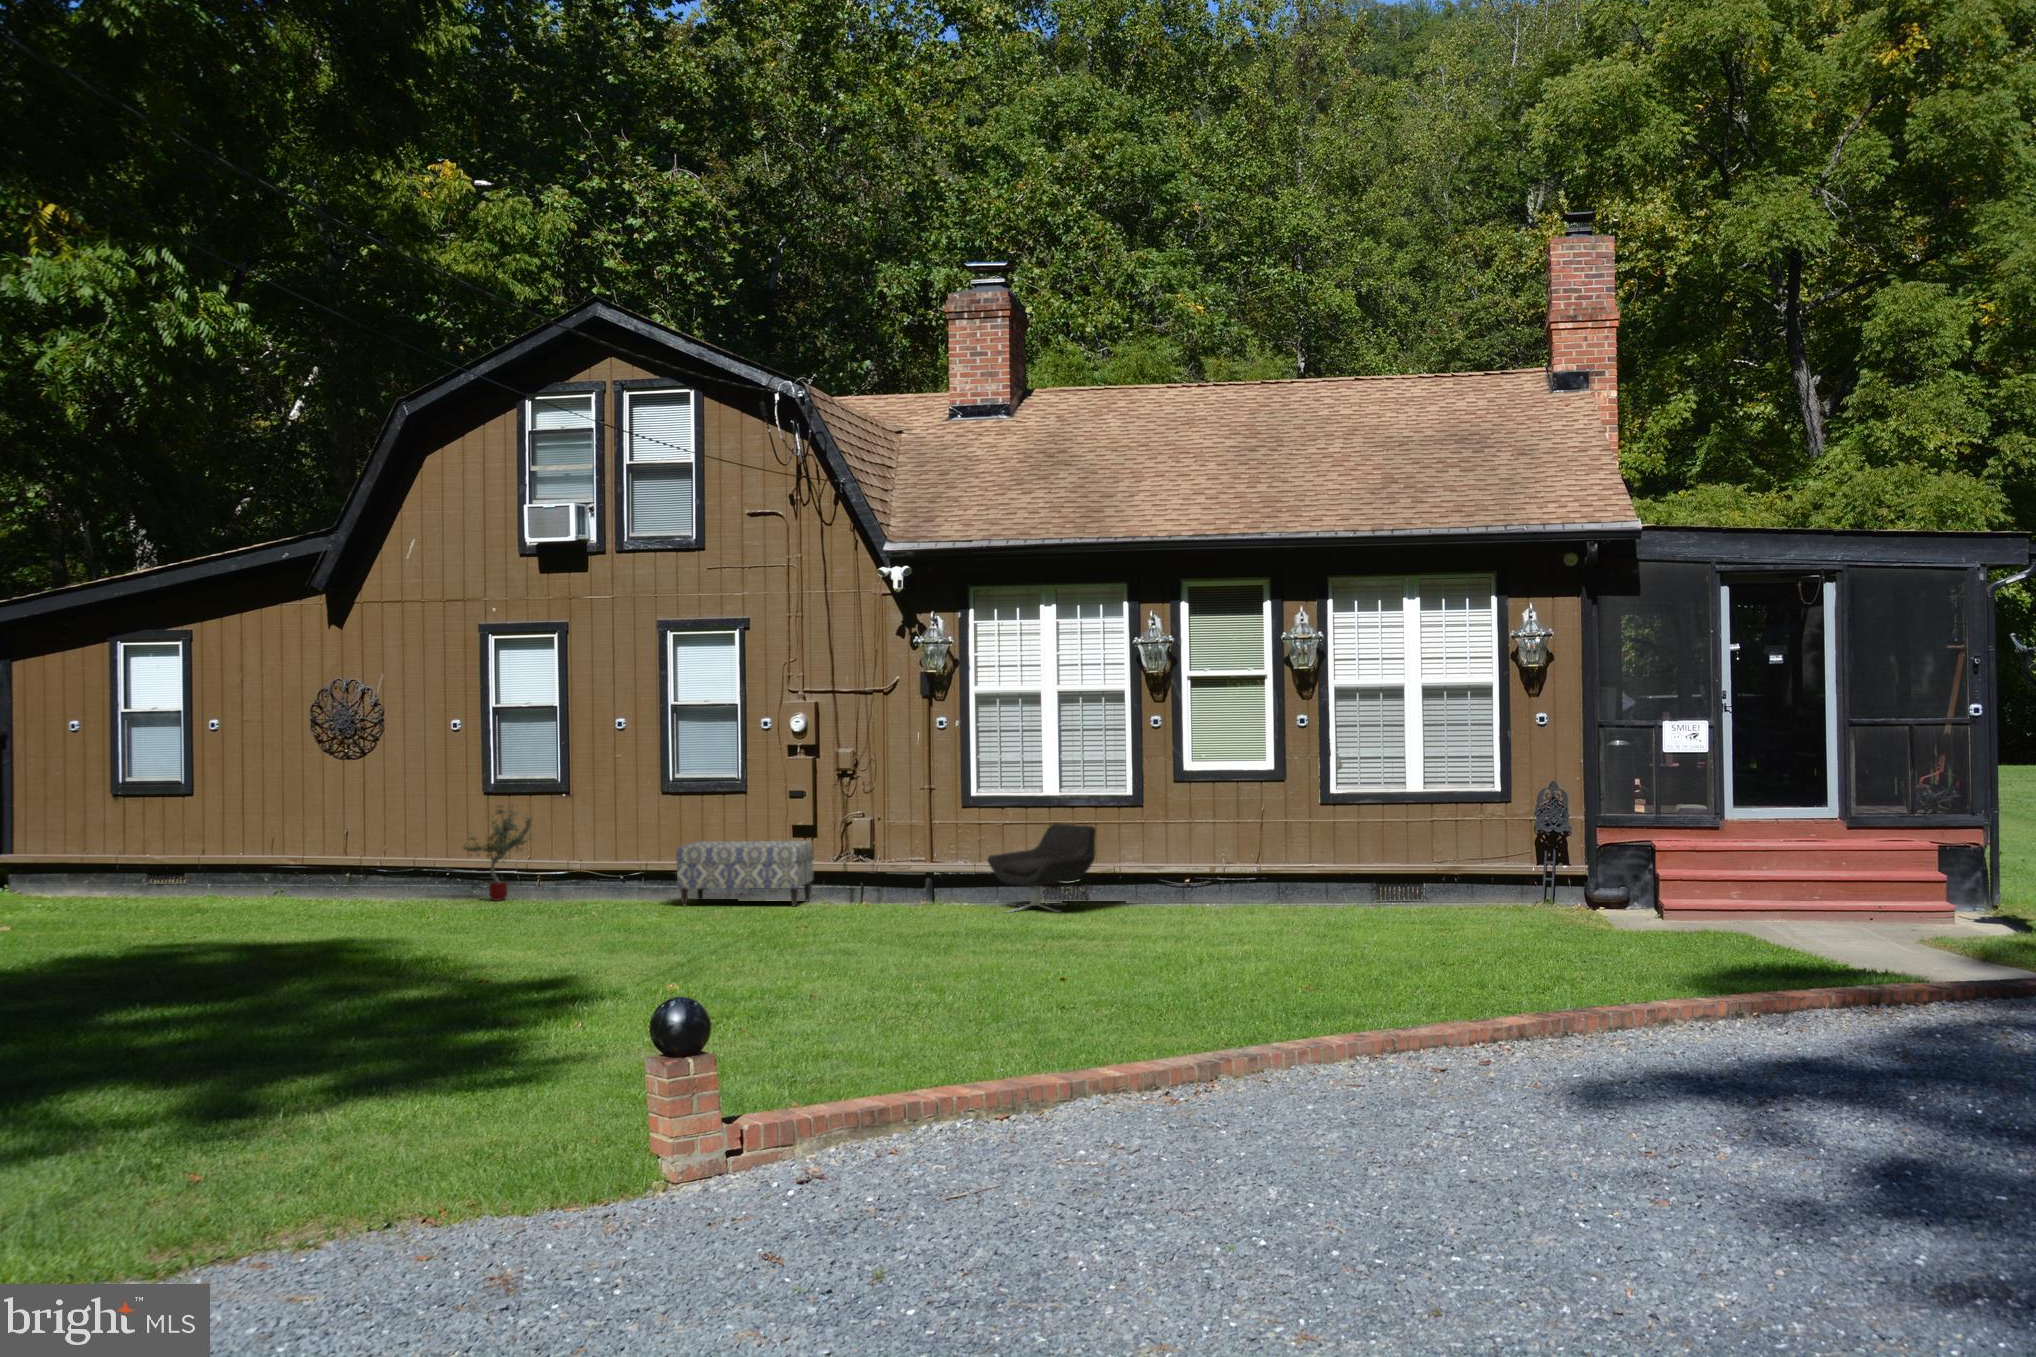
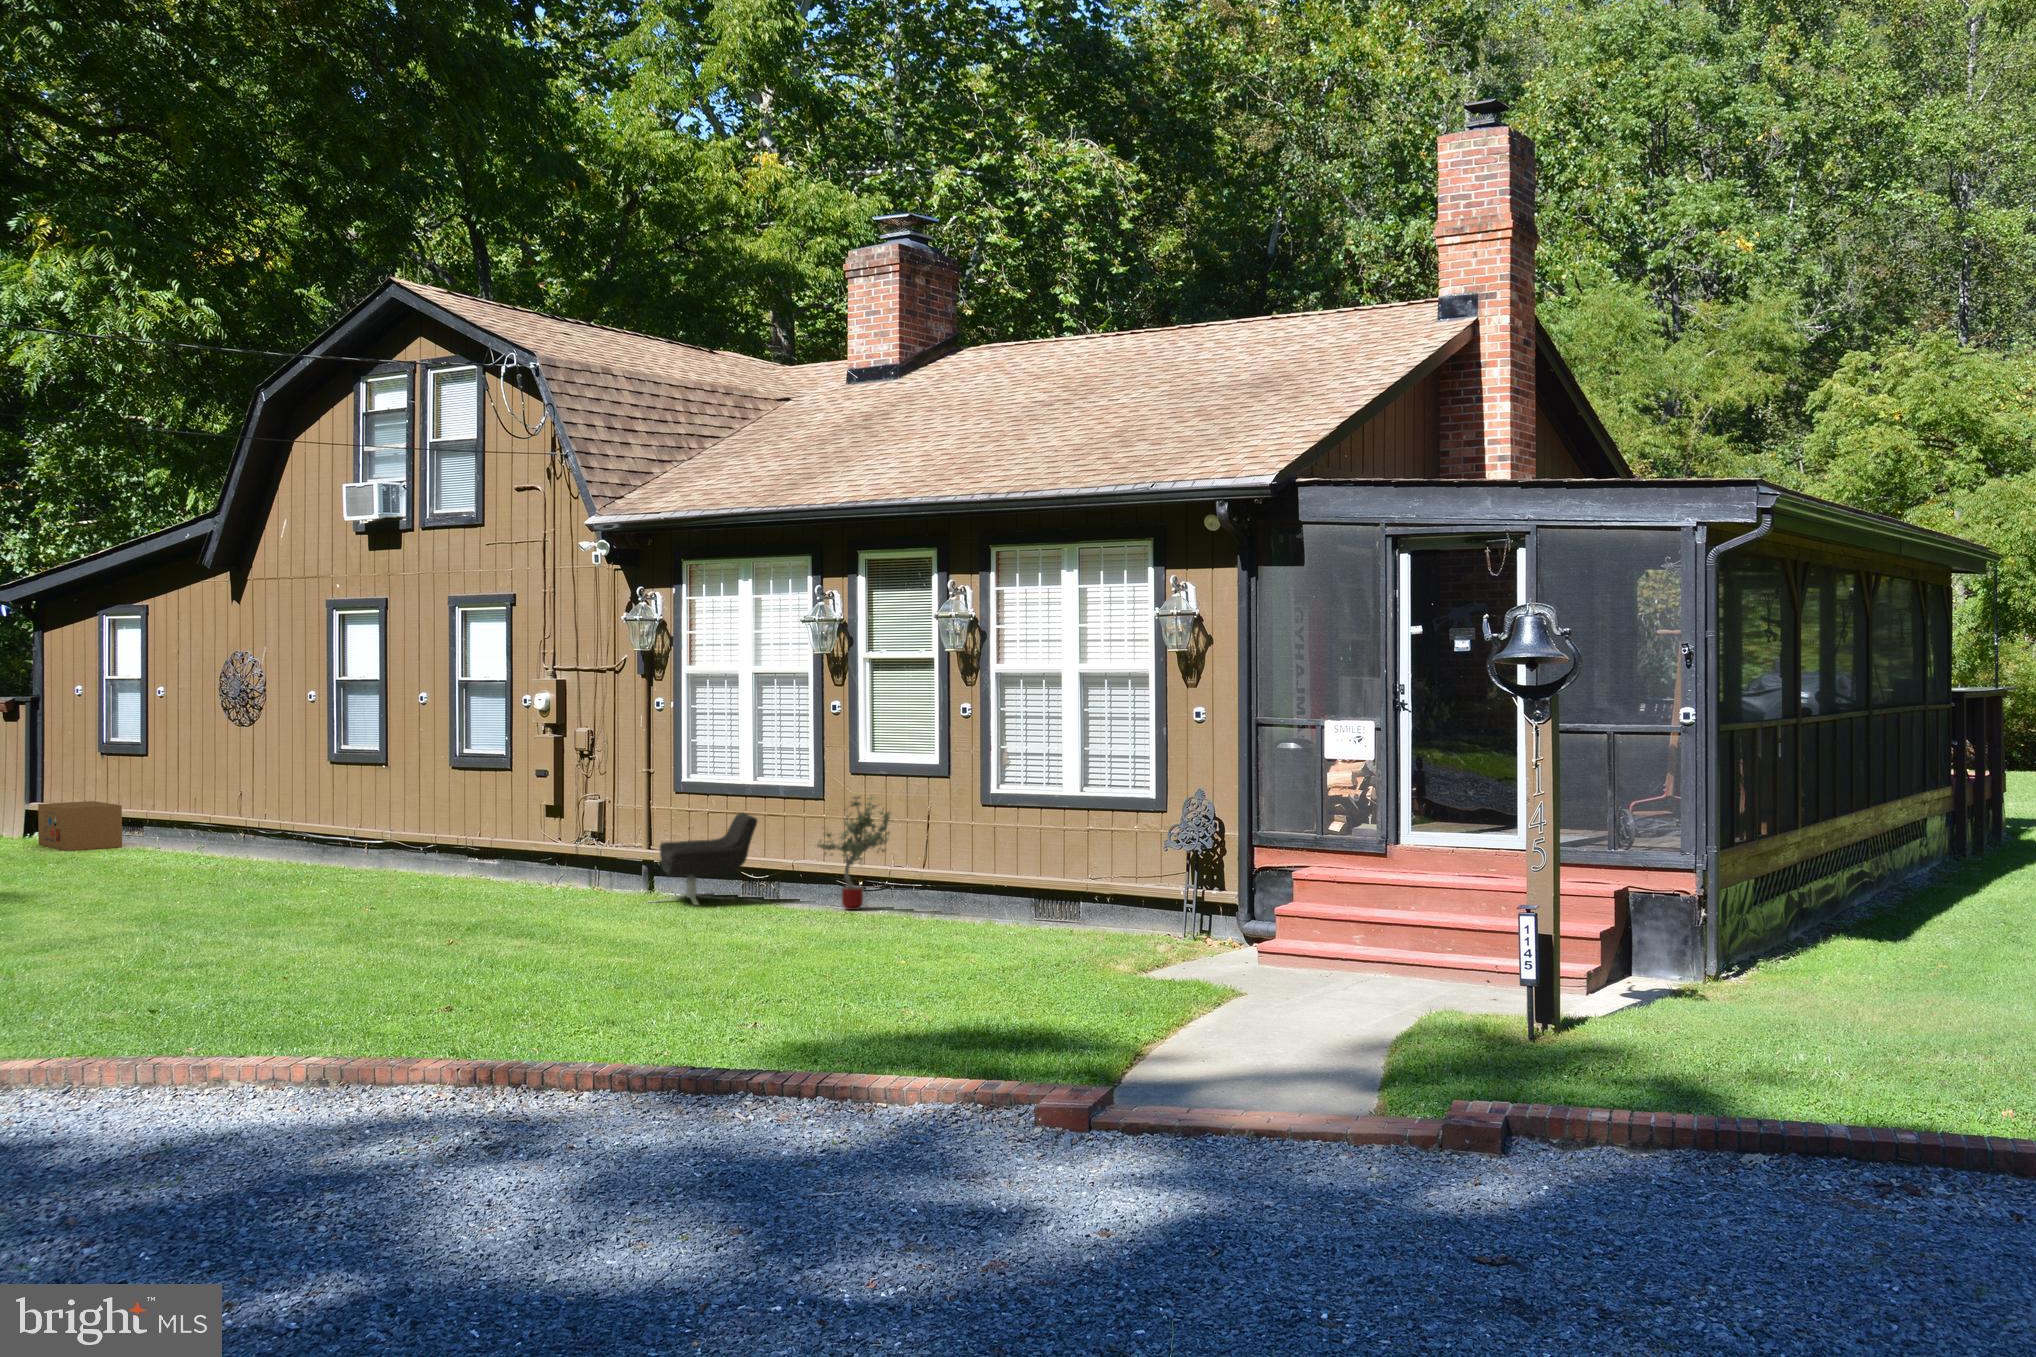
potted tree: present [463,805,532,901] -> present [817,796,890,910]
bench: present [676,841,813,906] -> none [424,815,555,884]
cardboard box: none [58,852,179,908] -> present [38,801,122,851]

